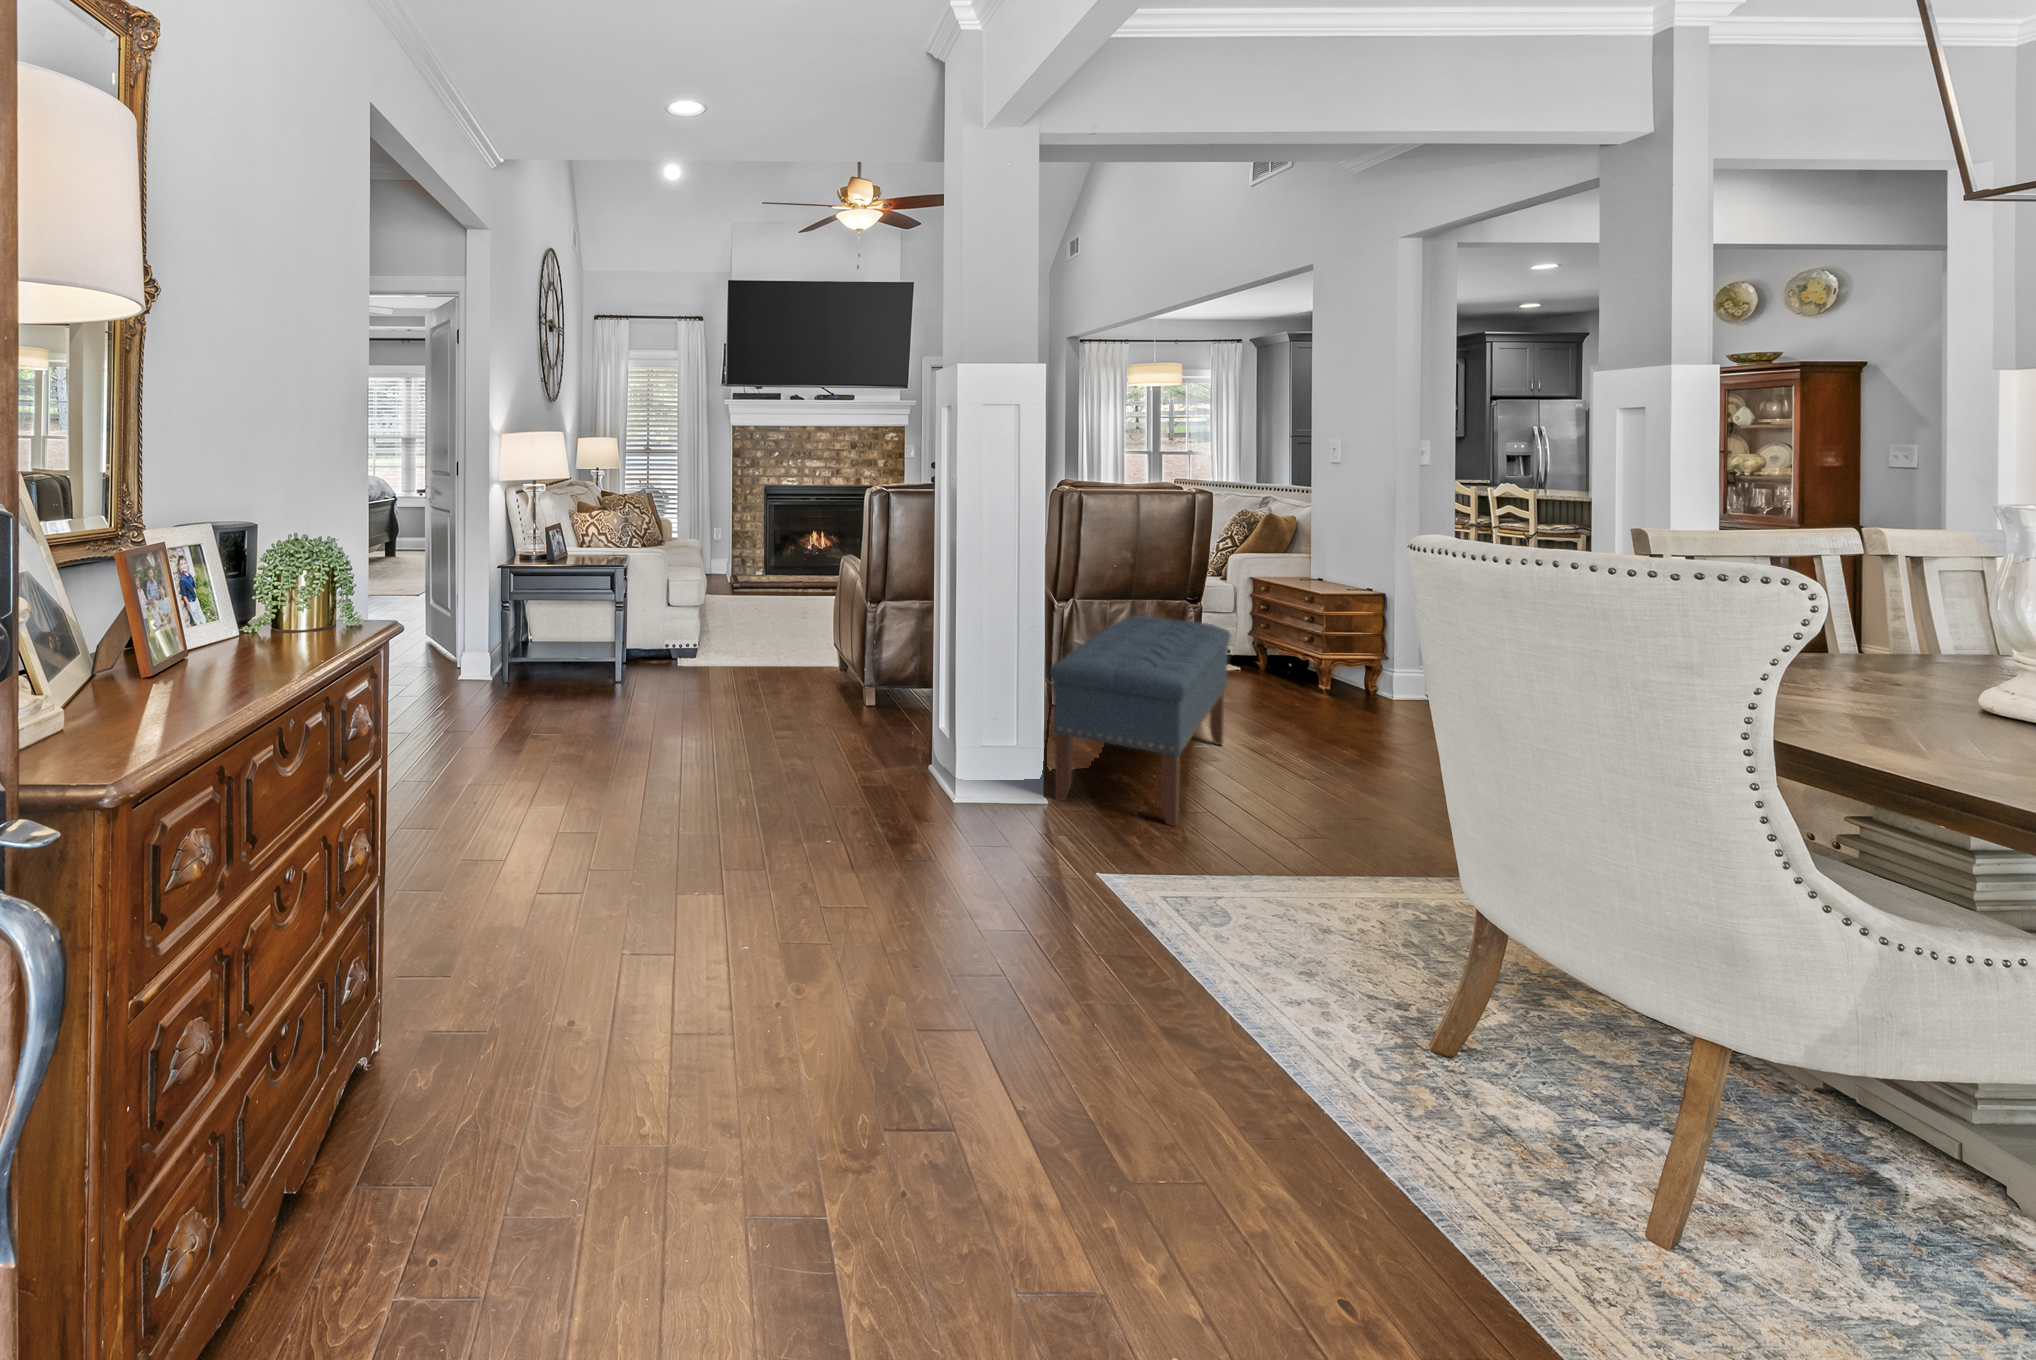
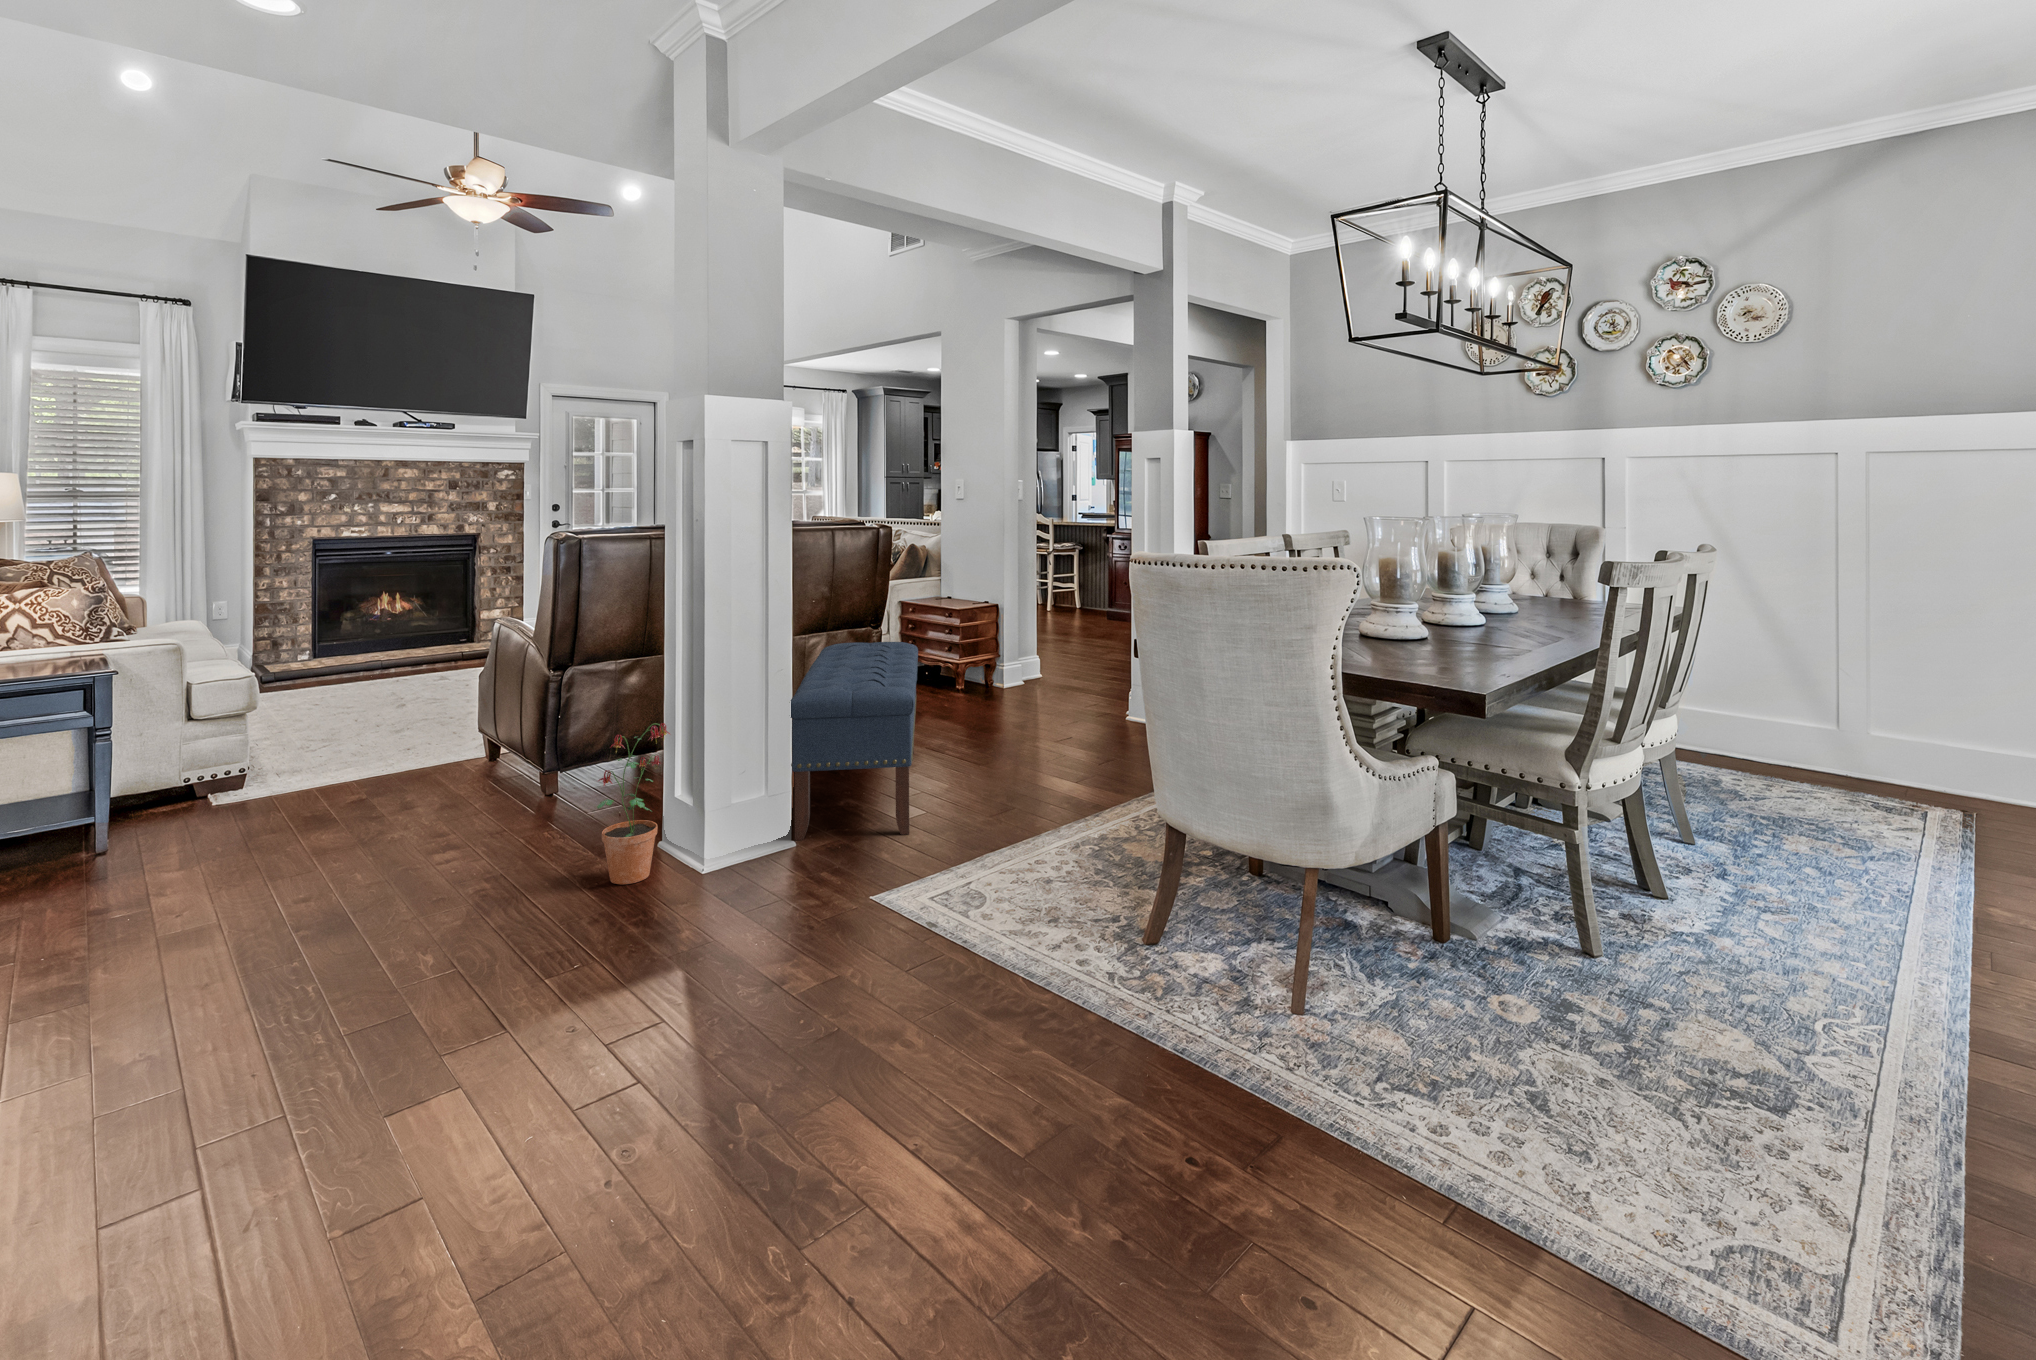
potted plant: none [872,663,936,795] -> present [597,723,670,884]

